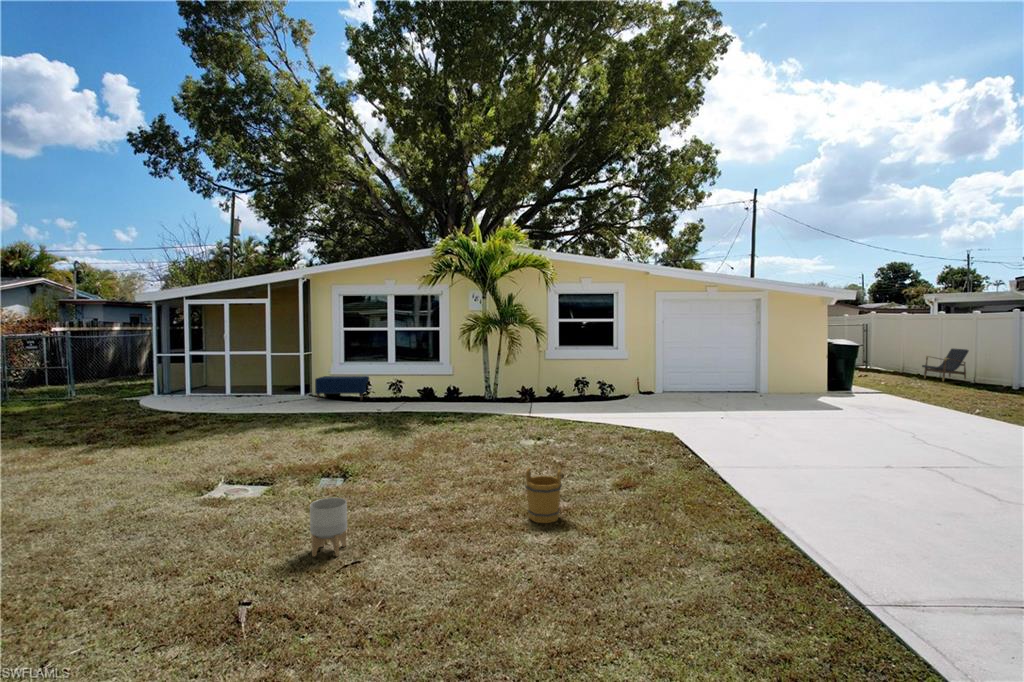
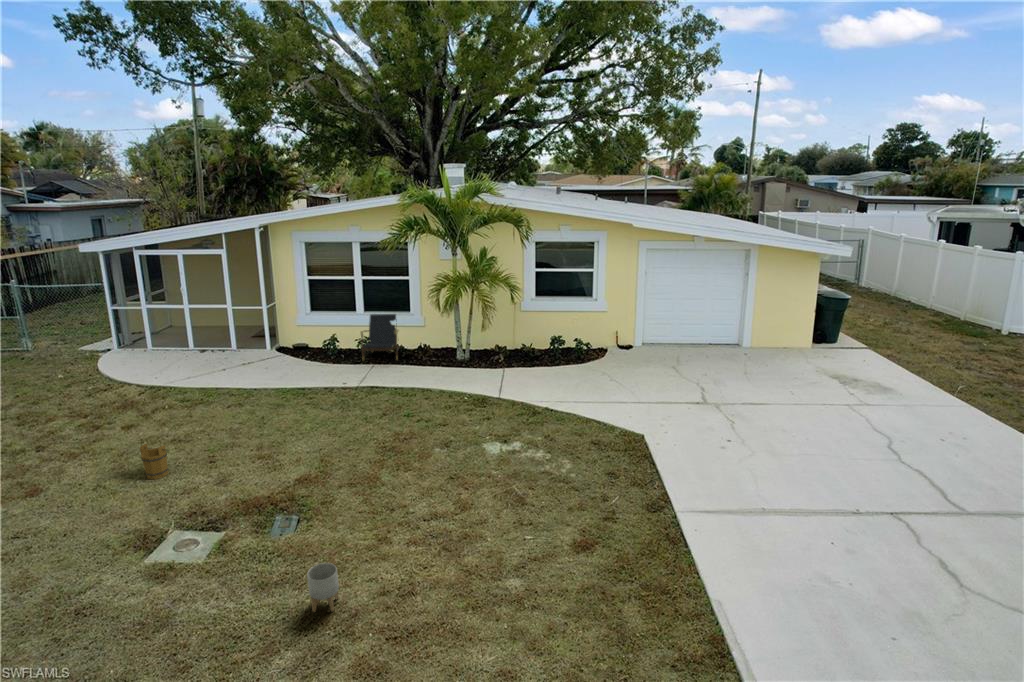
lounge chair: present [922,349,969,381] -> present [361,314,398,360]
bench: present [315,376,369,400] -> none [282,330,339,358]
bucket: present [526,468,563,523] -> present [140,444,168,479]

